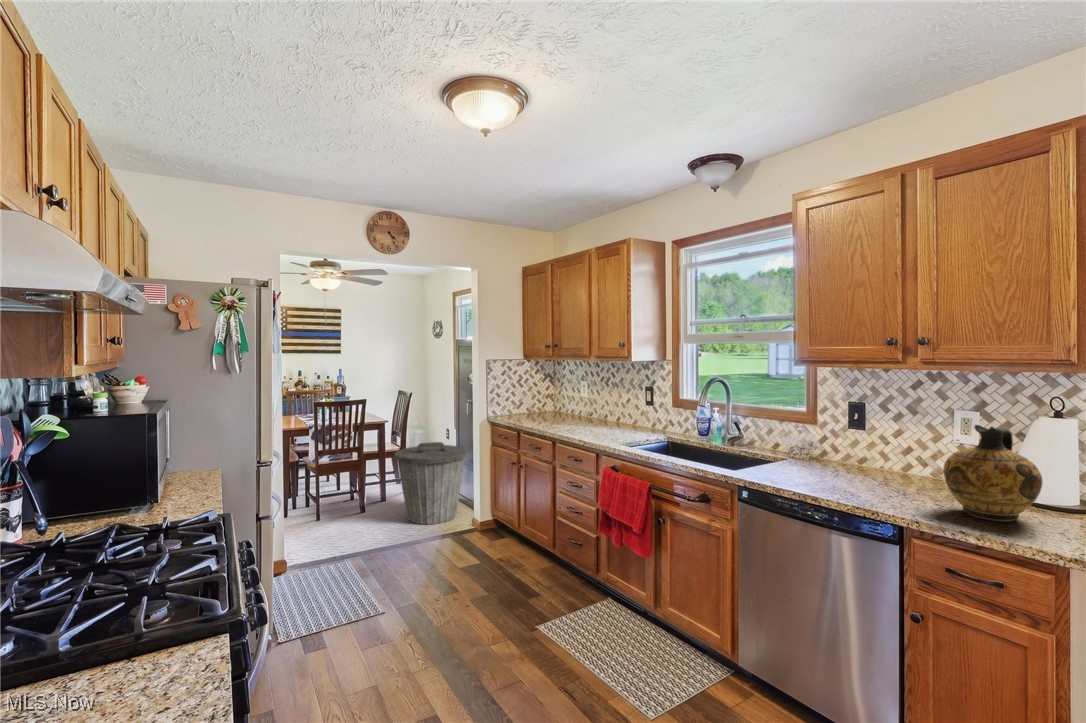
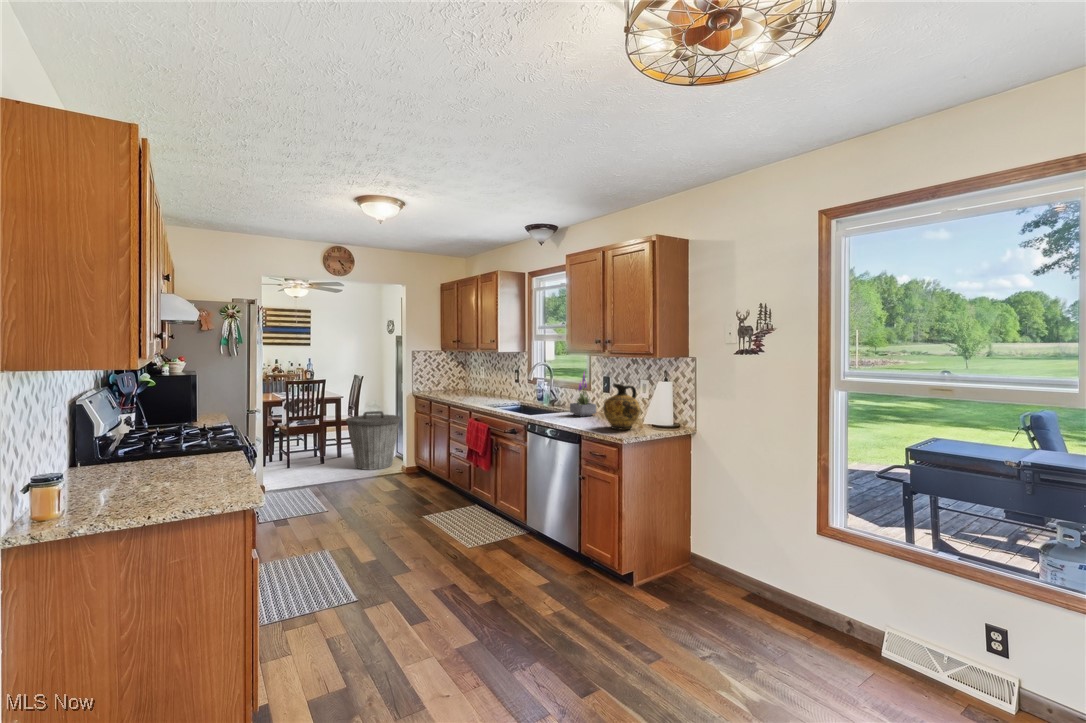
potted plant: none [802,393,854,475] -> present [570,373,596,417]

